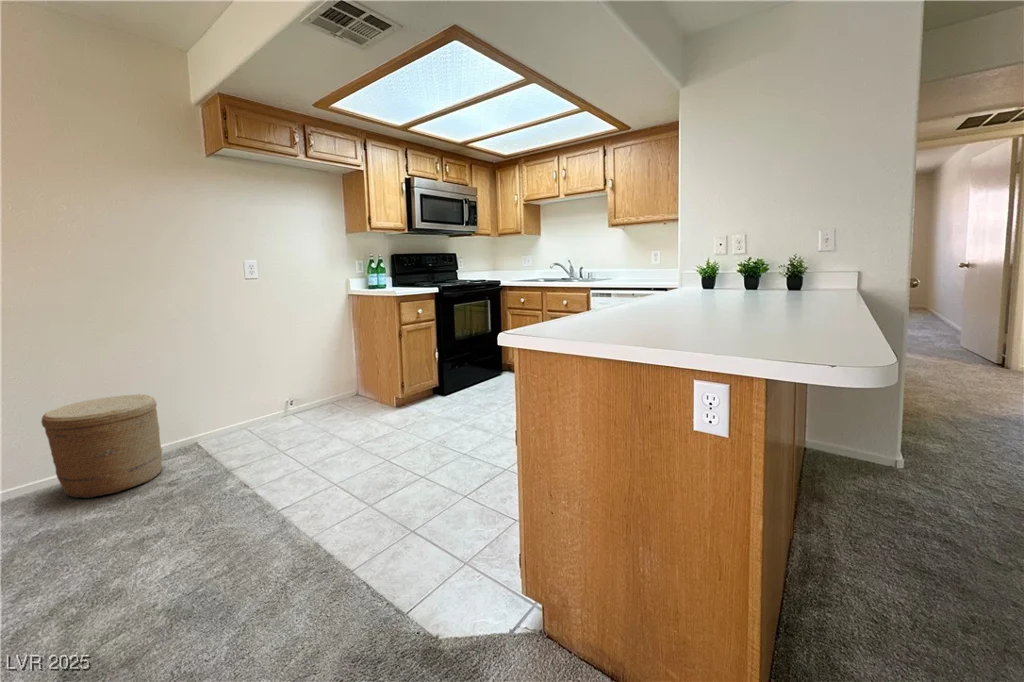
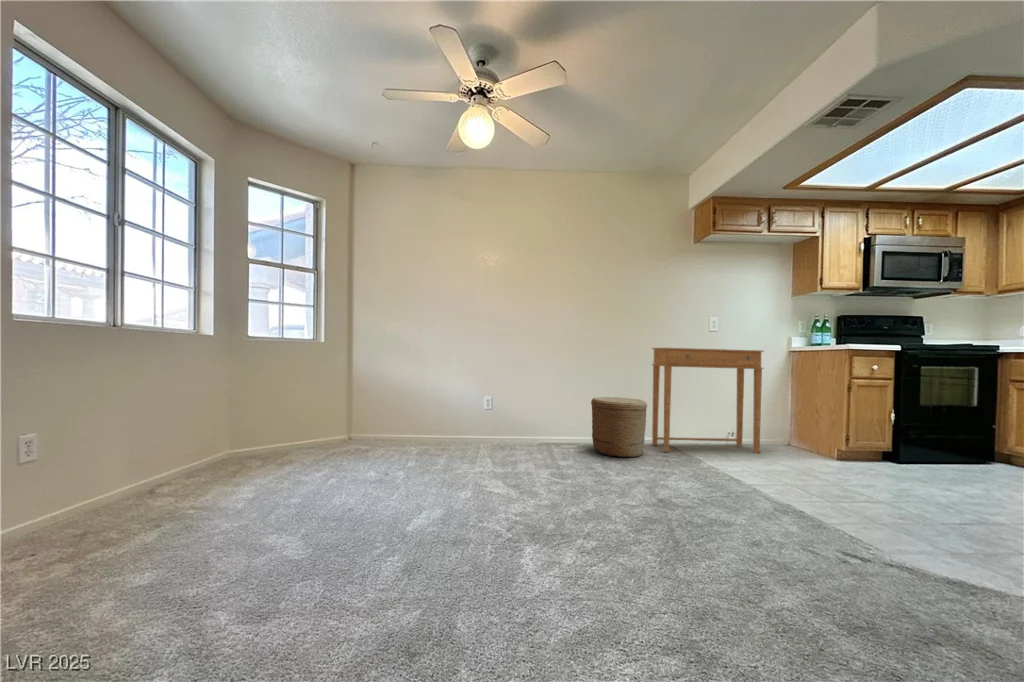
side table: none [161,303,326,456] -> present [652,348,763,453]

